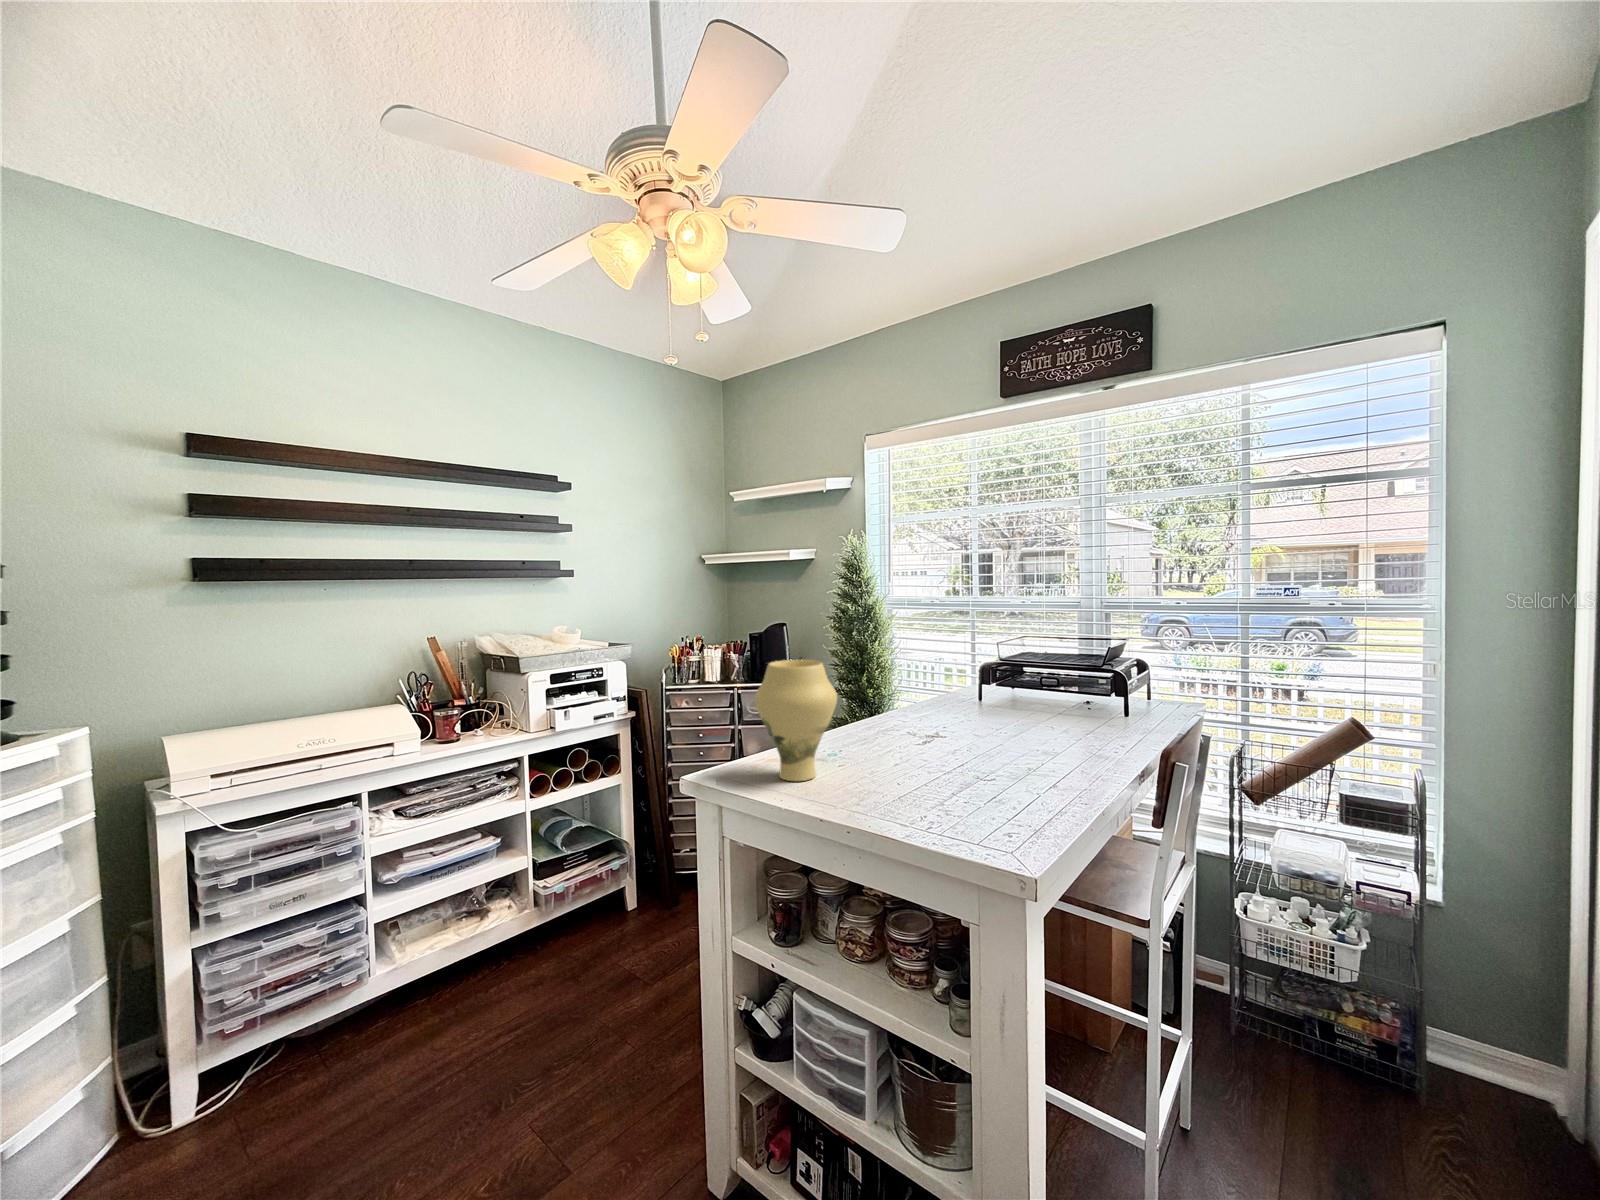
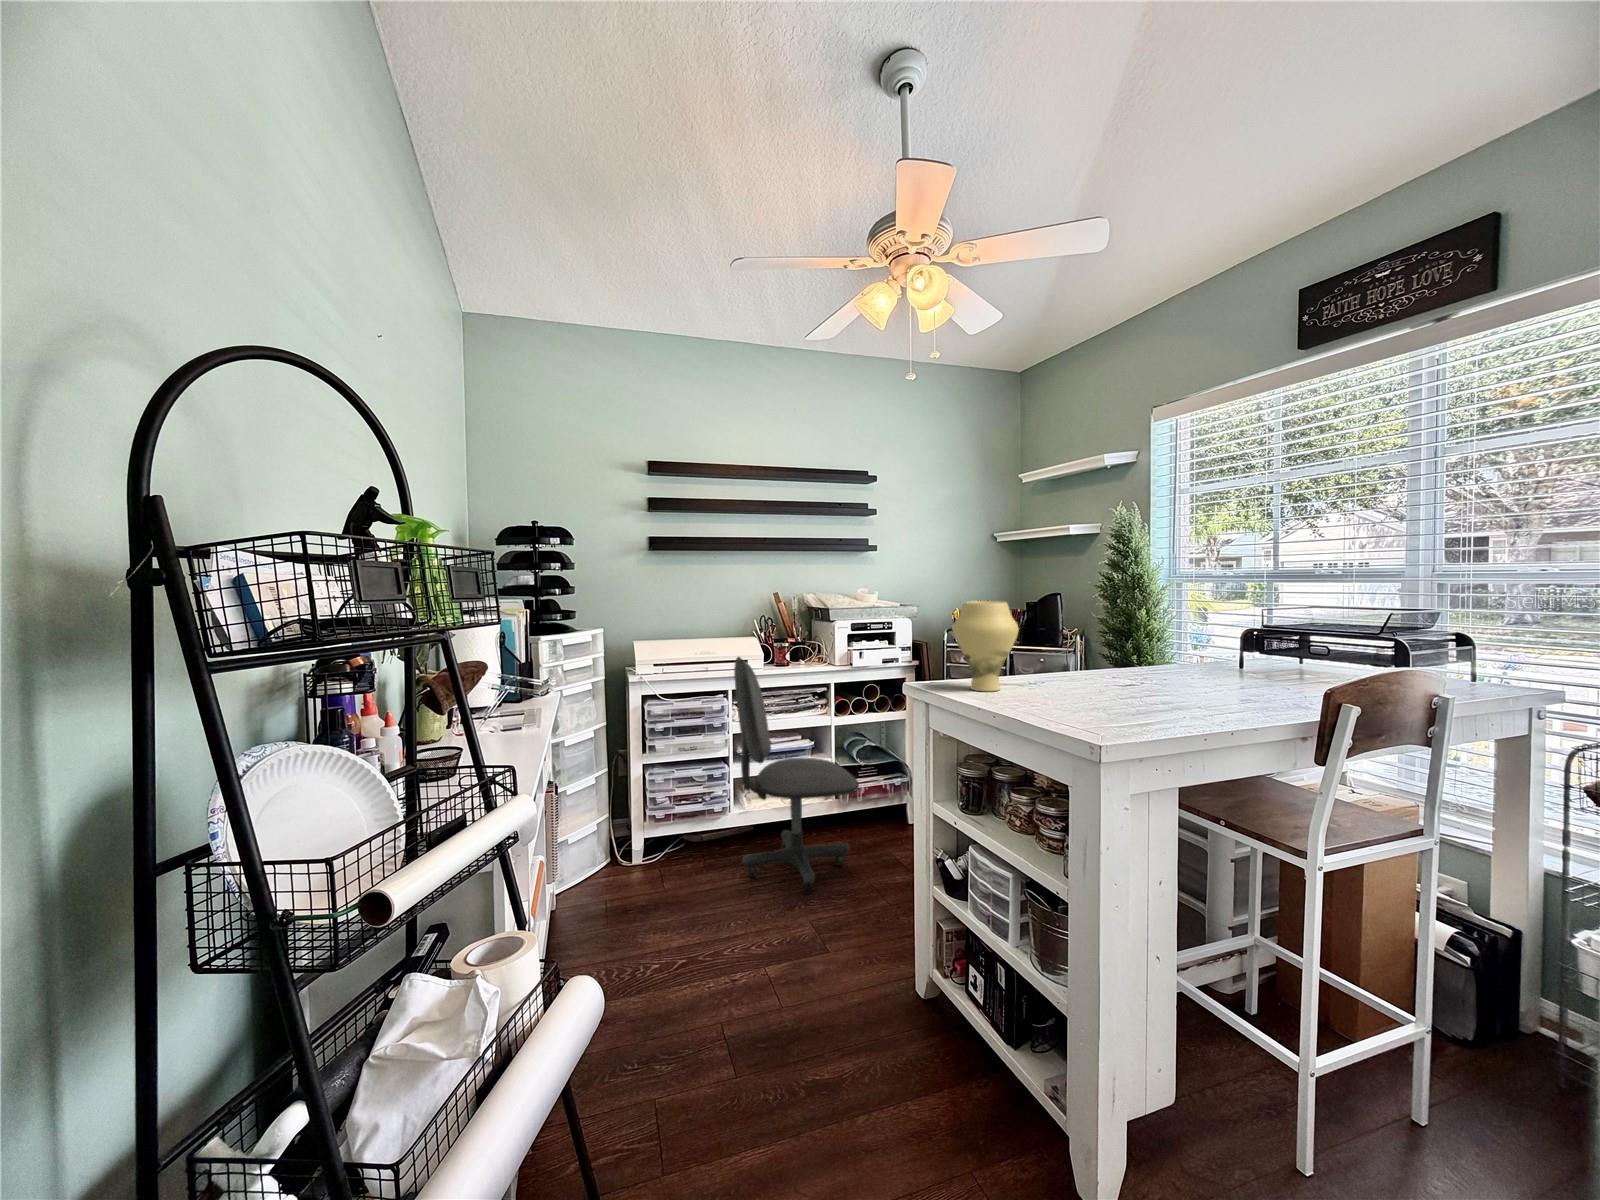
office chair: none [376,747,583,1081] -> present [734,656,859,894]

